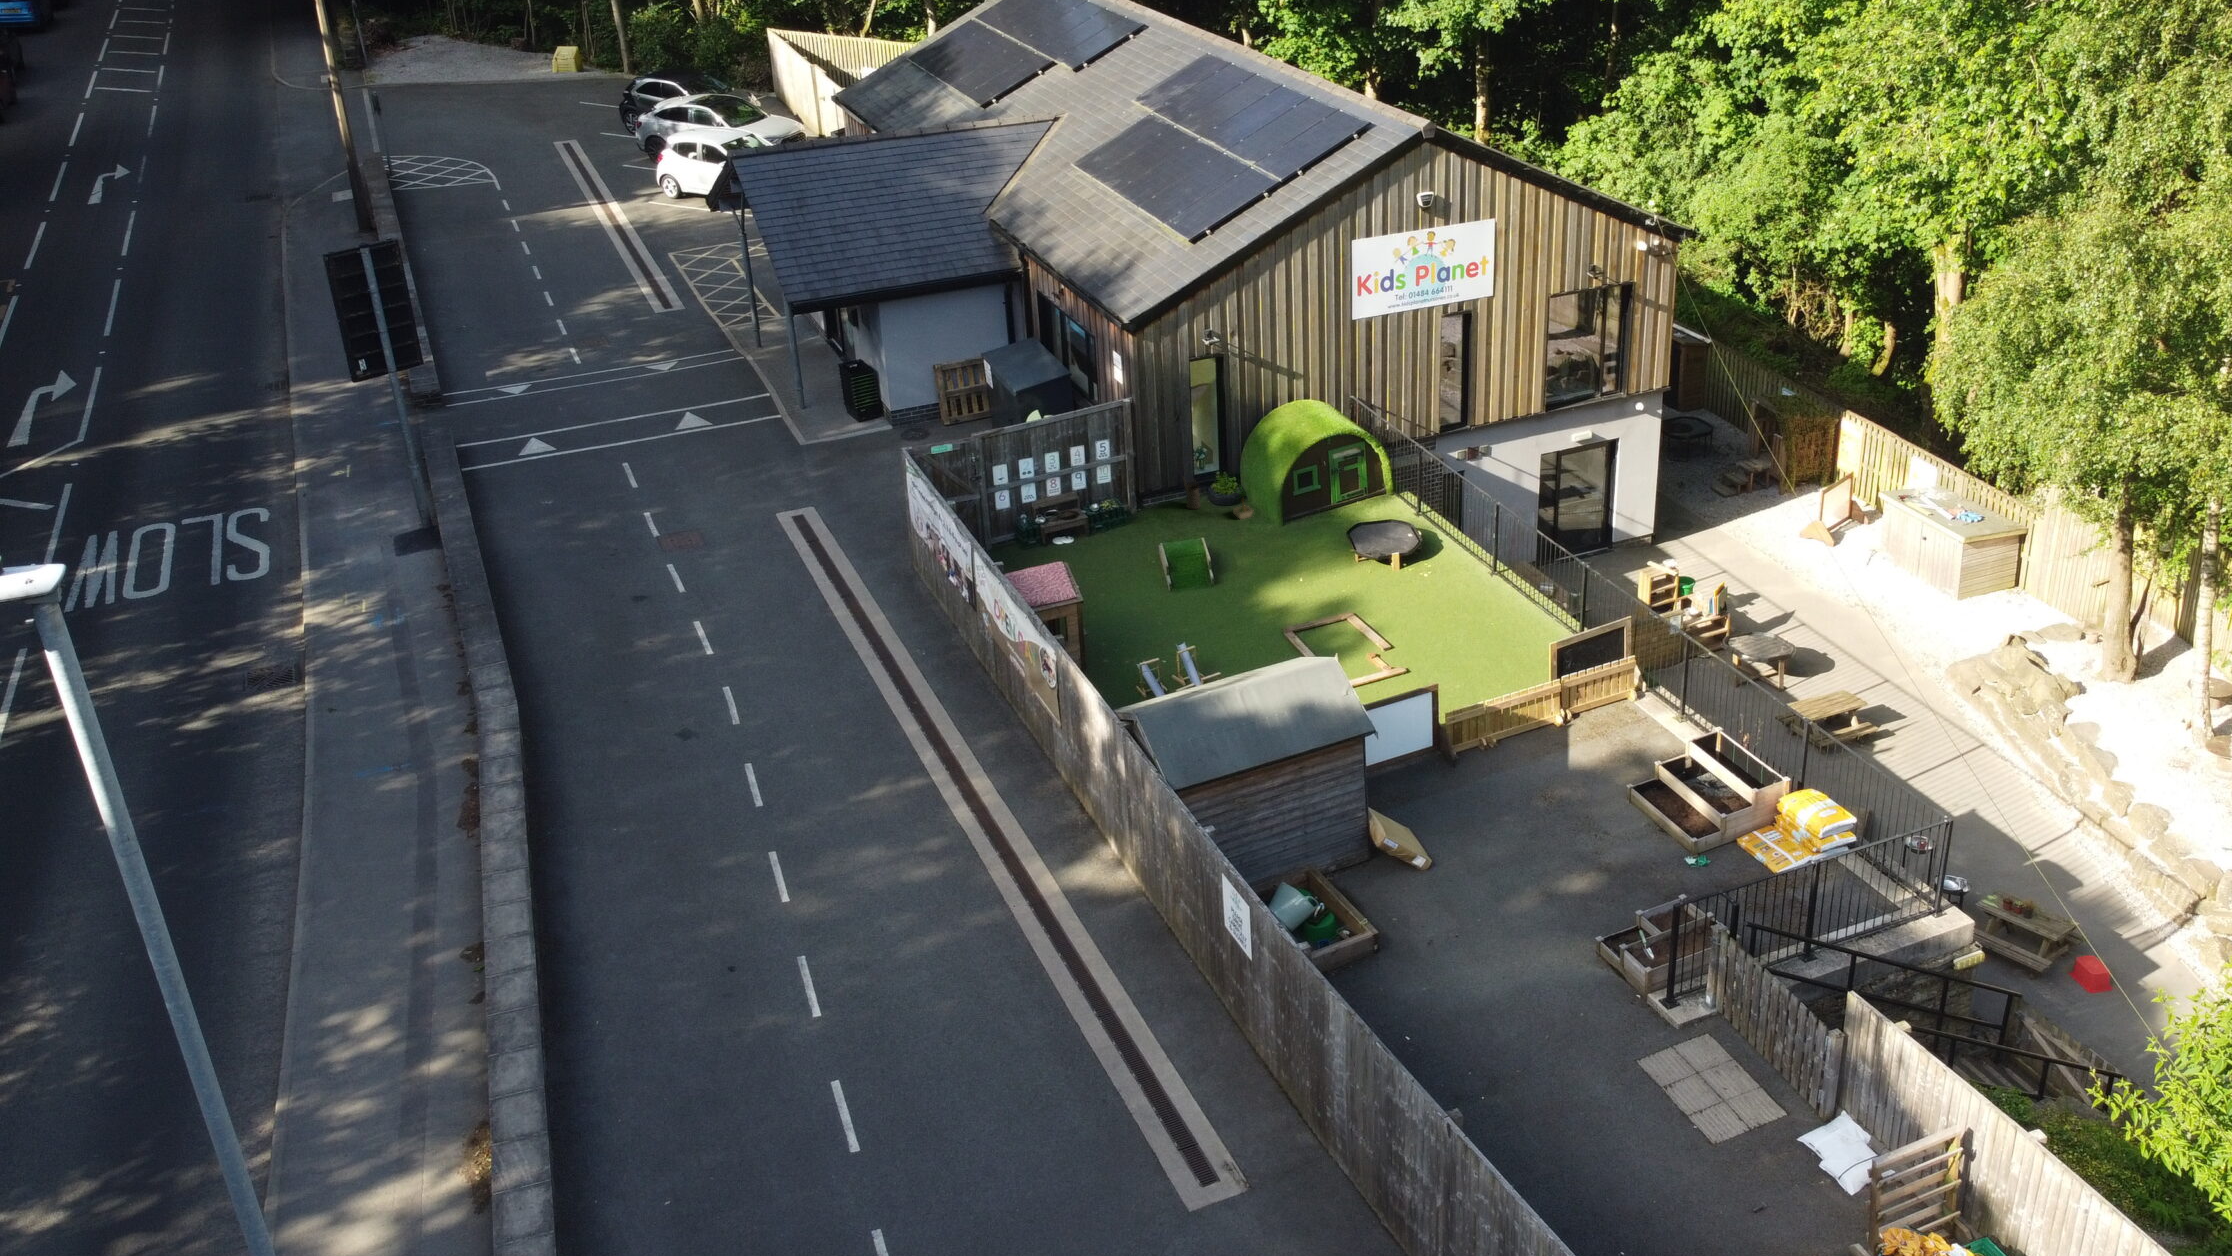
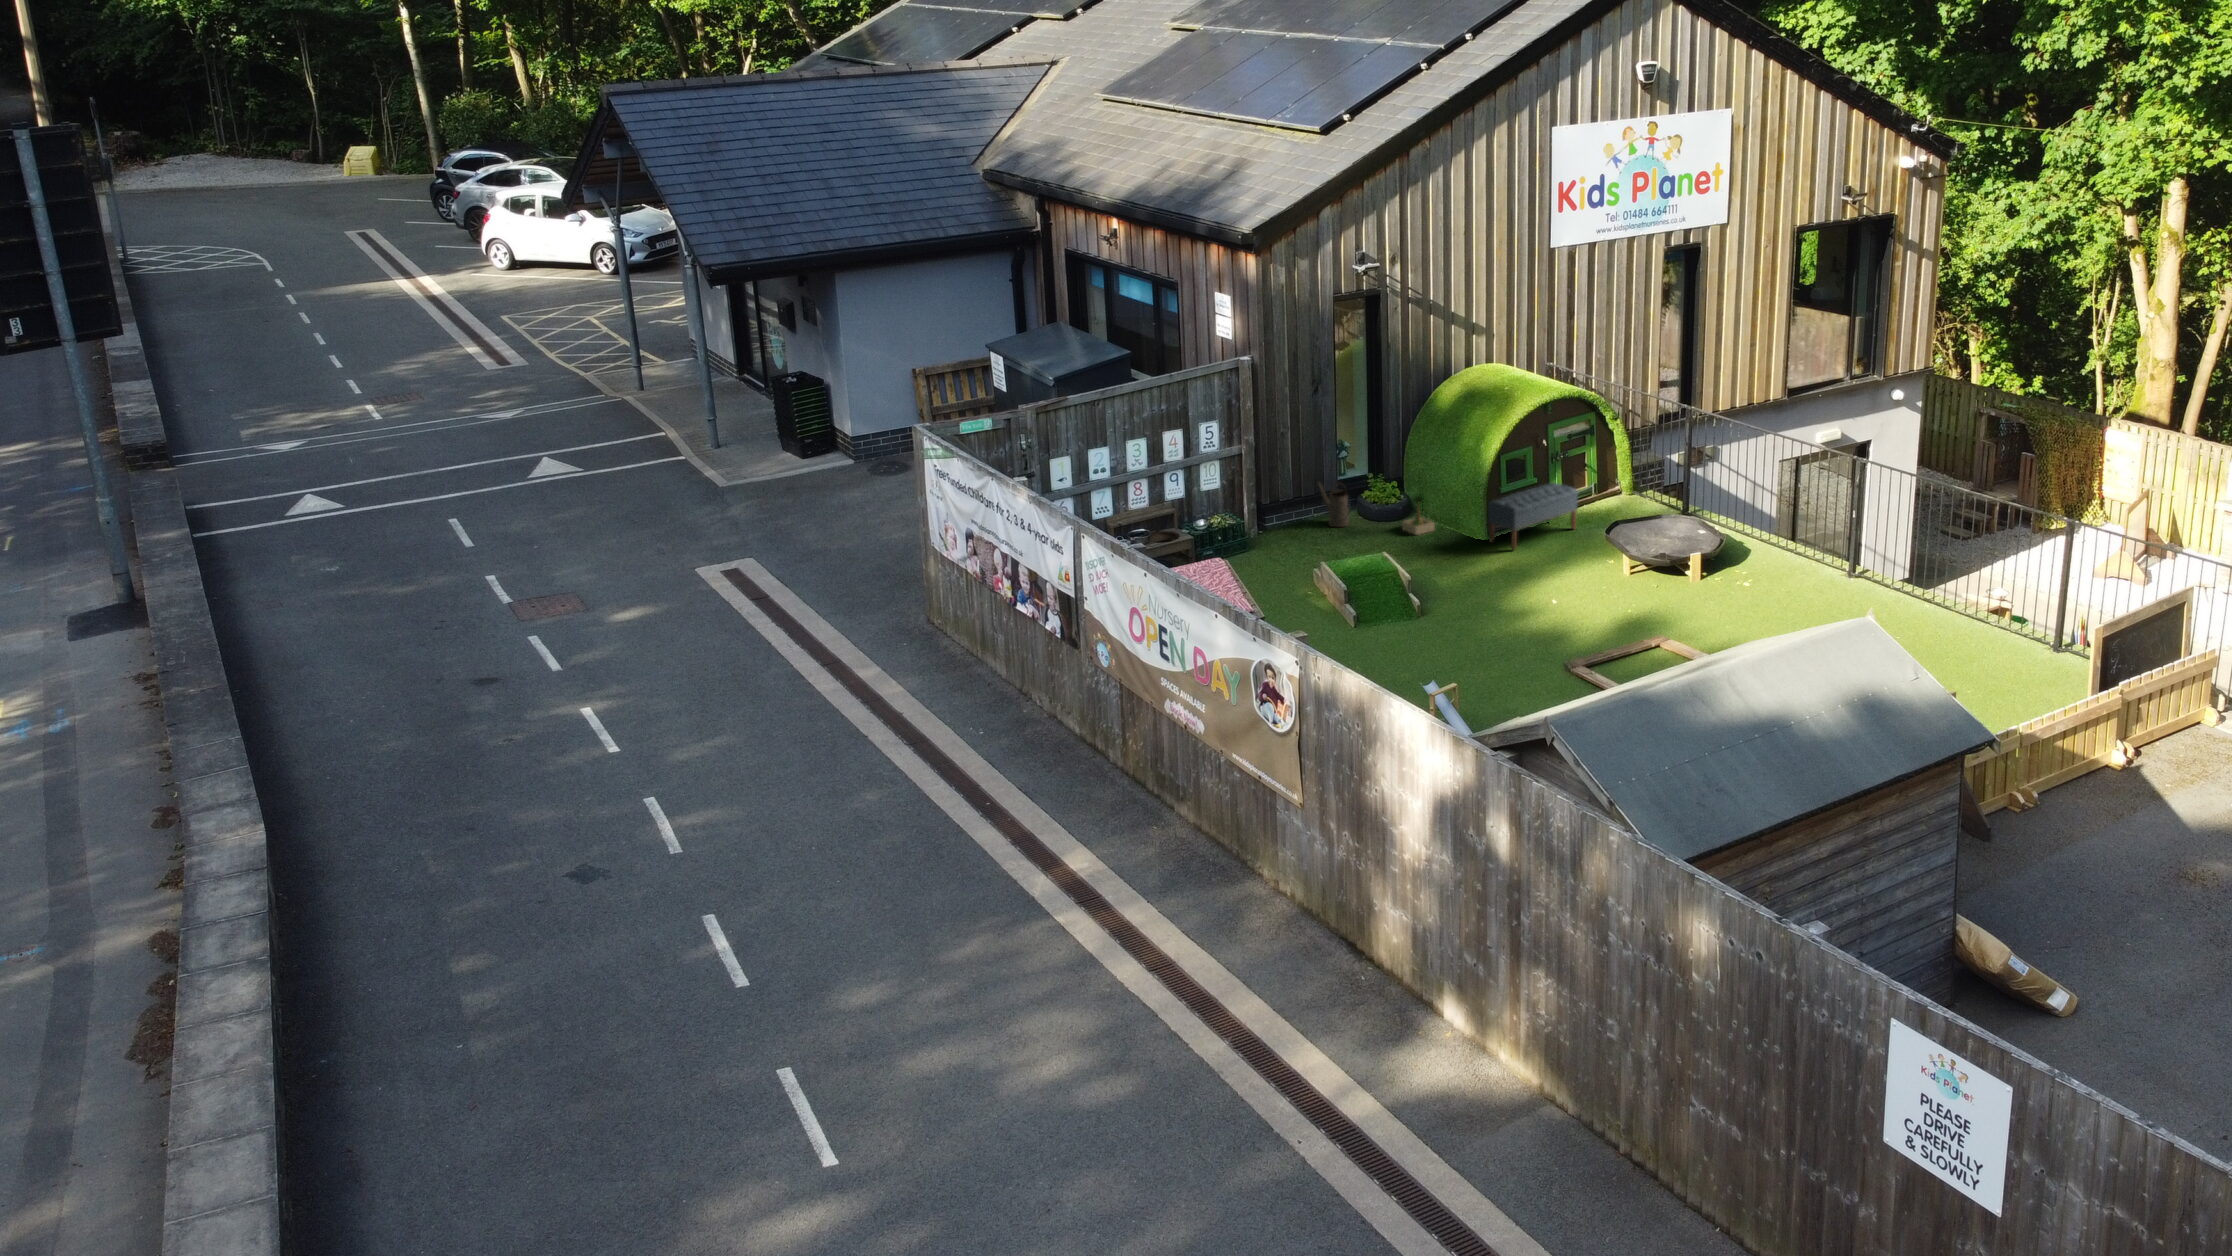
bench: none [1283,488,1349,536] -> present [1488,483,1579,550]

